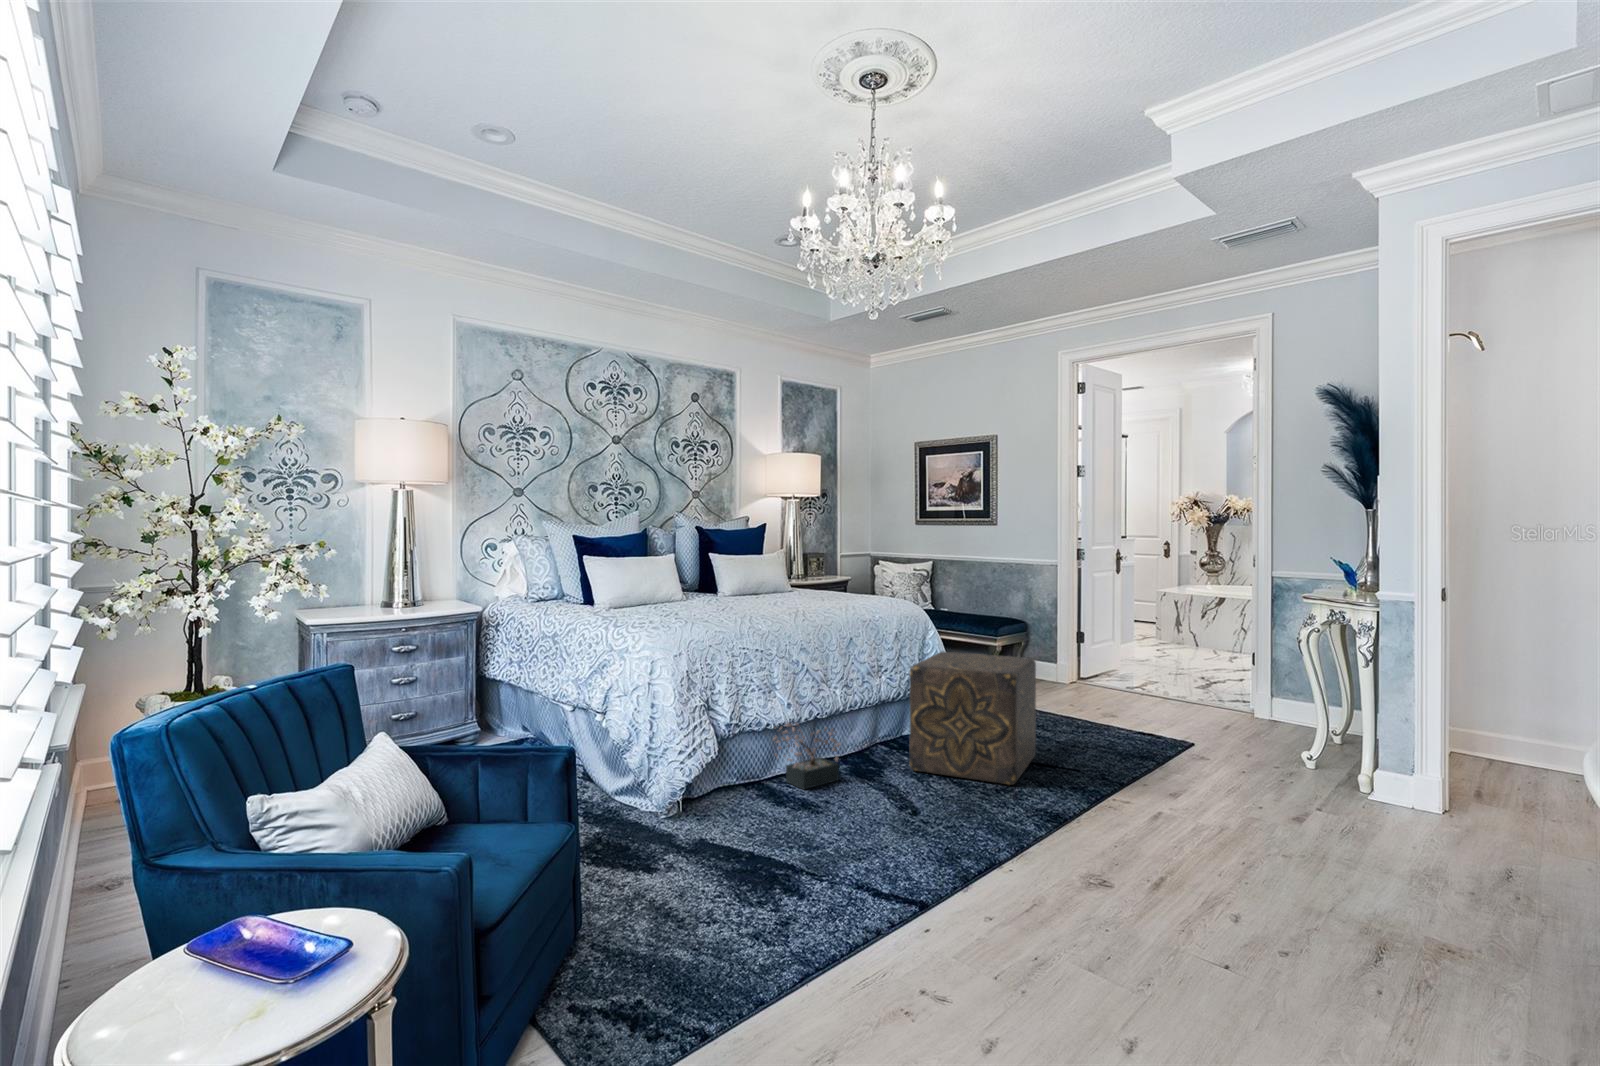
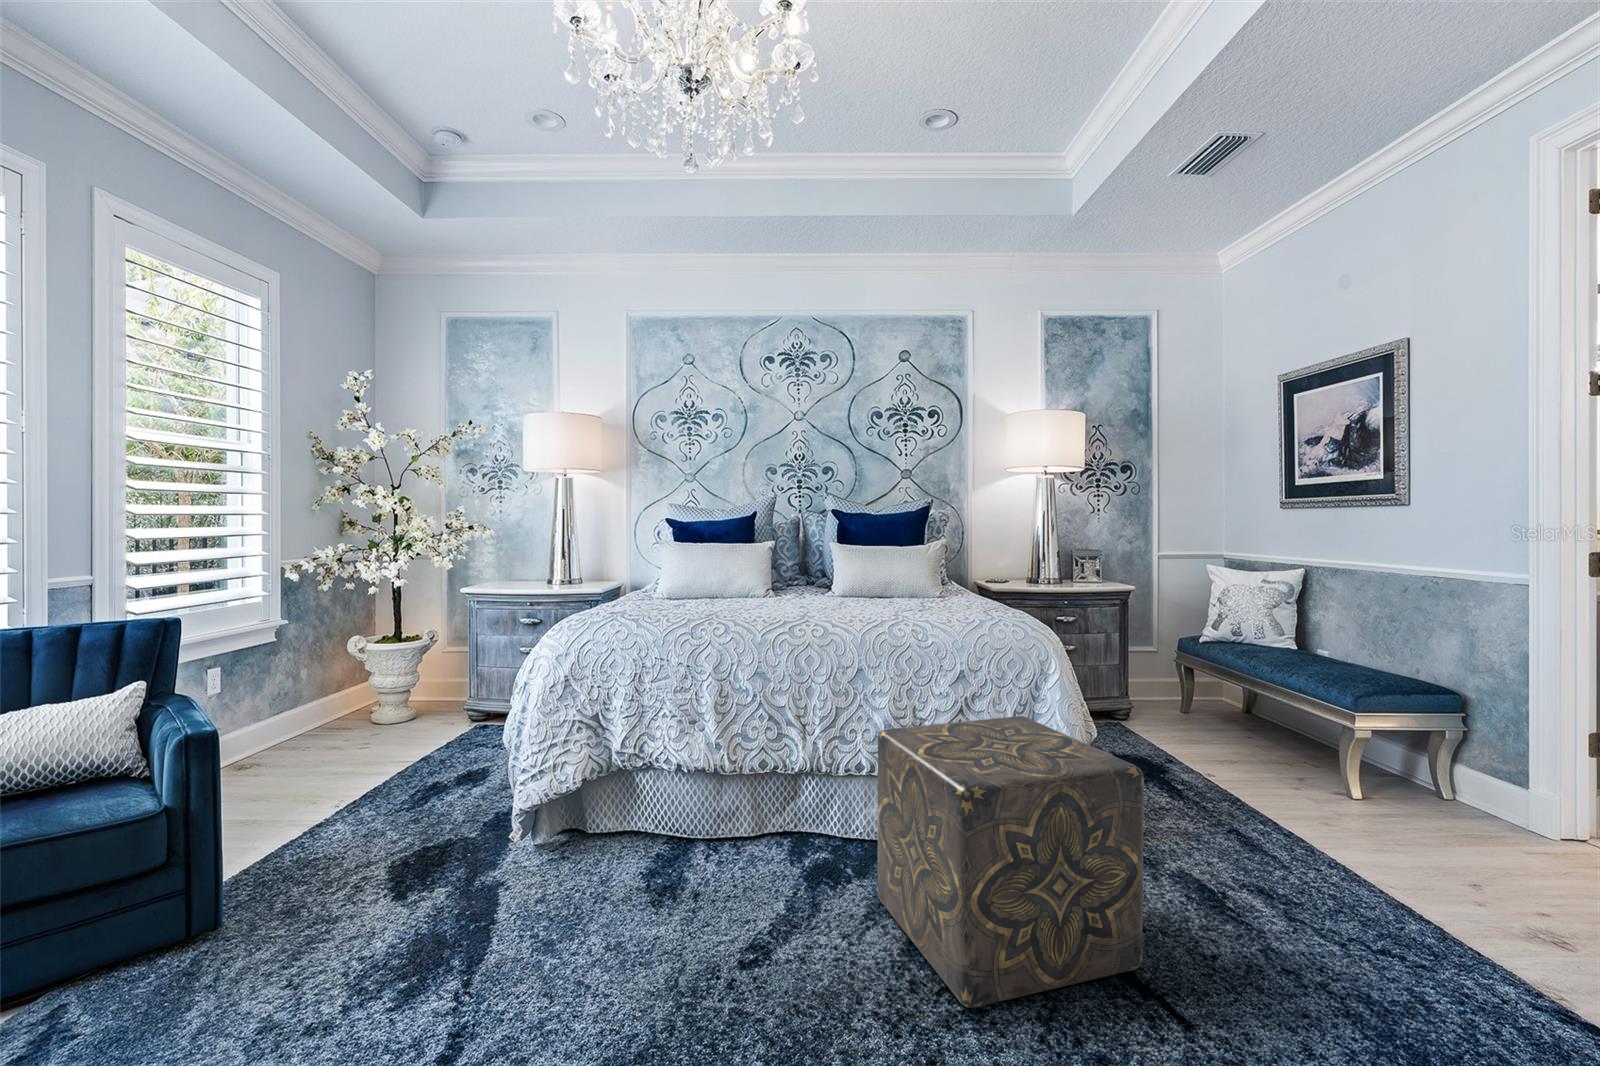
decorative plant: present [773,723,841,789] -> none [683,765,791,874]

